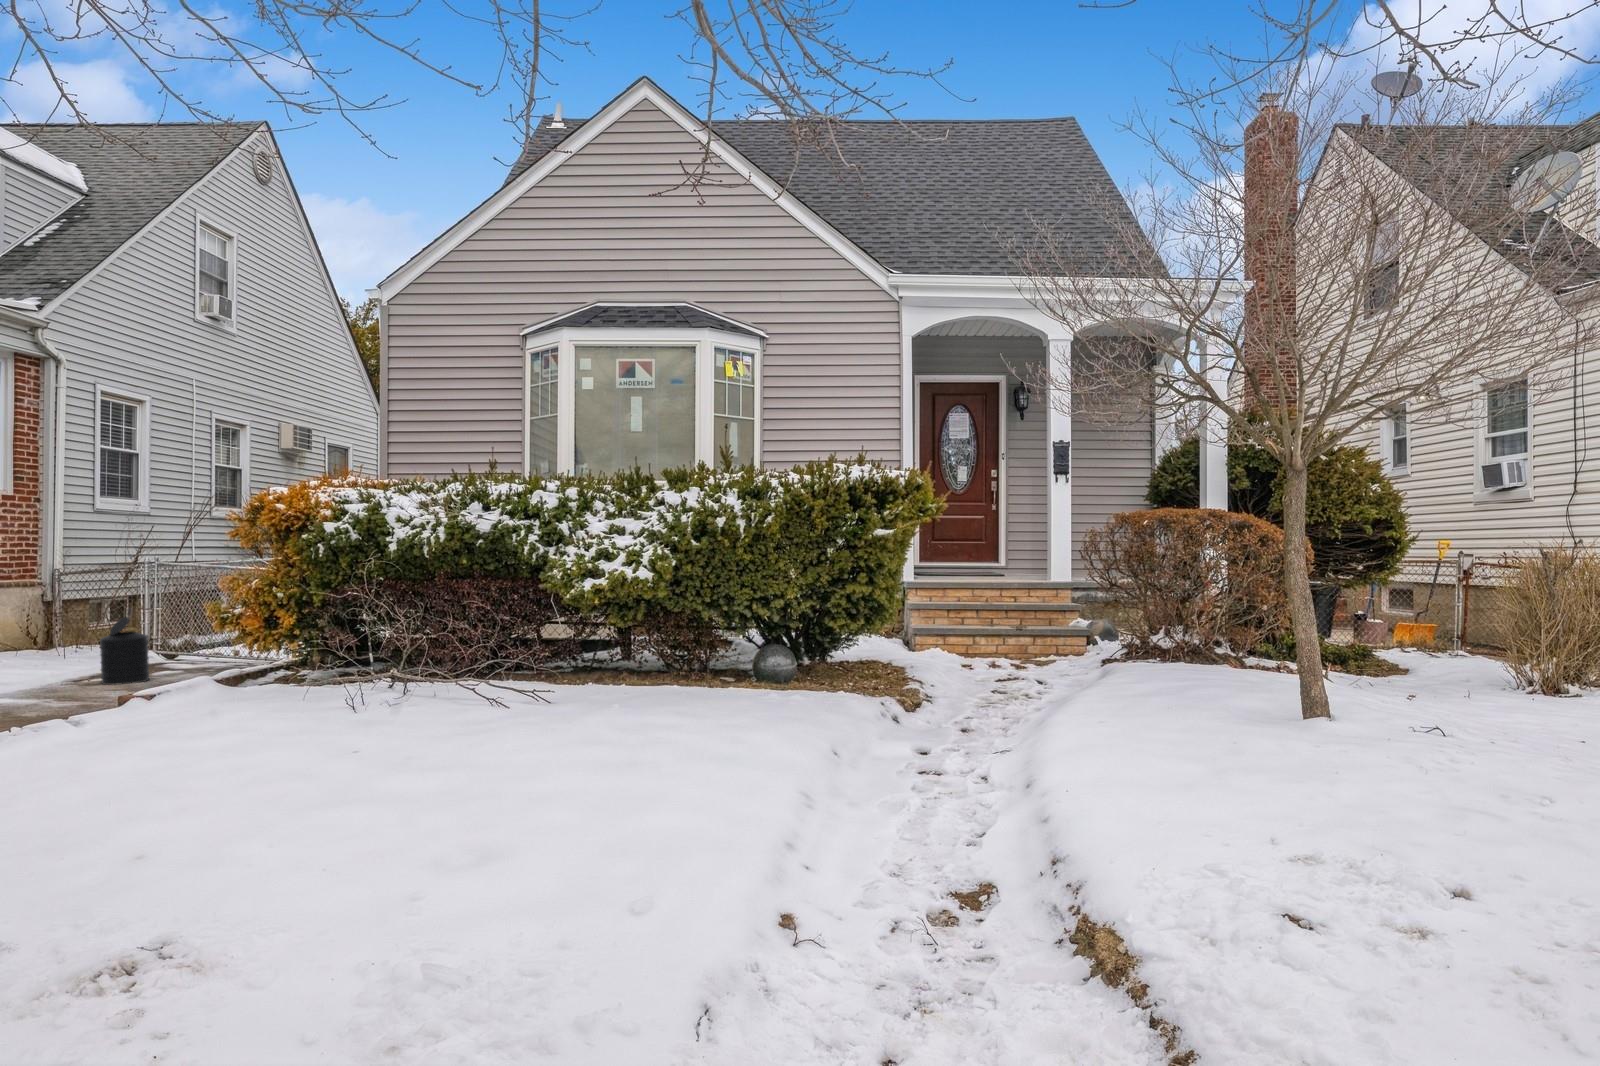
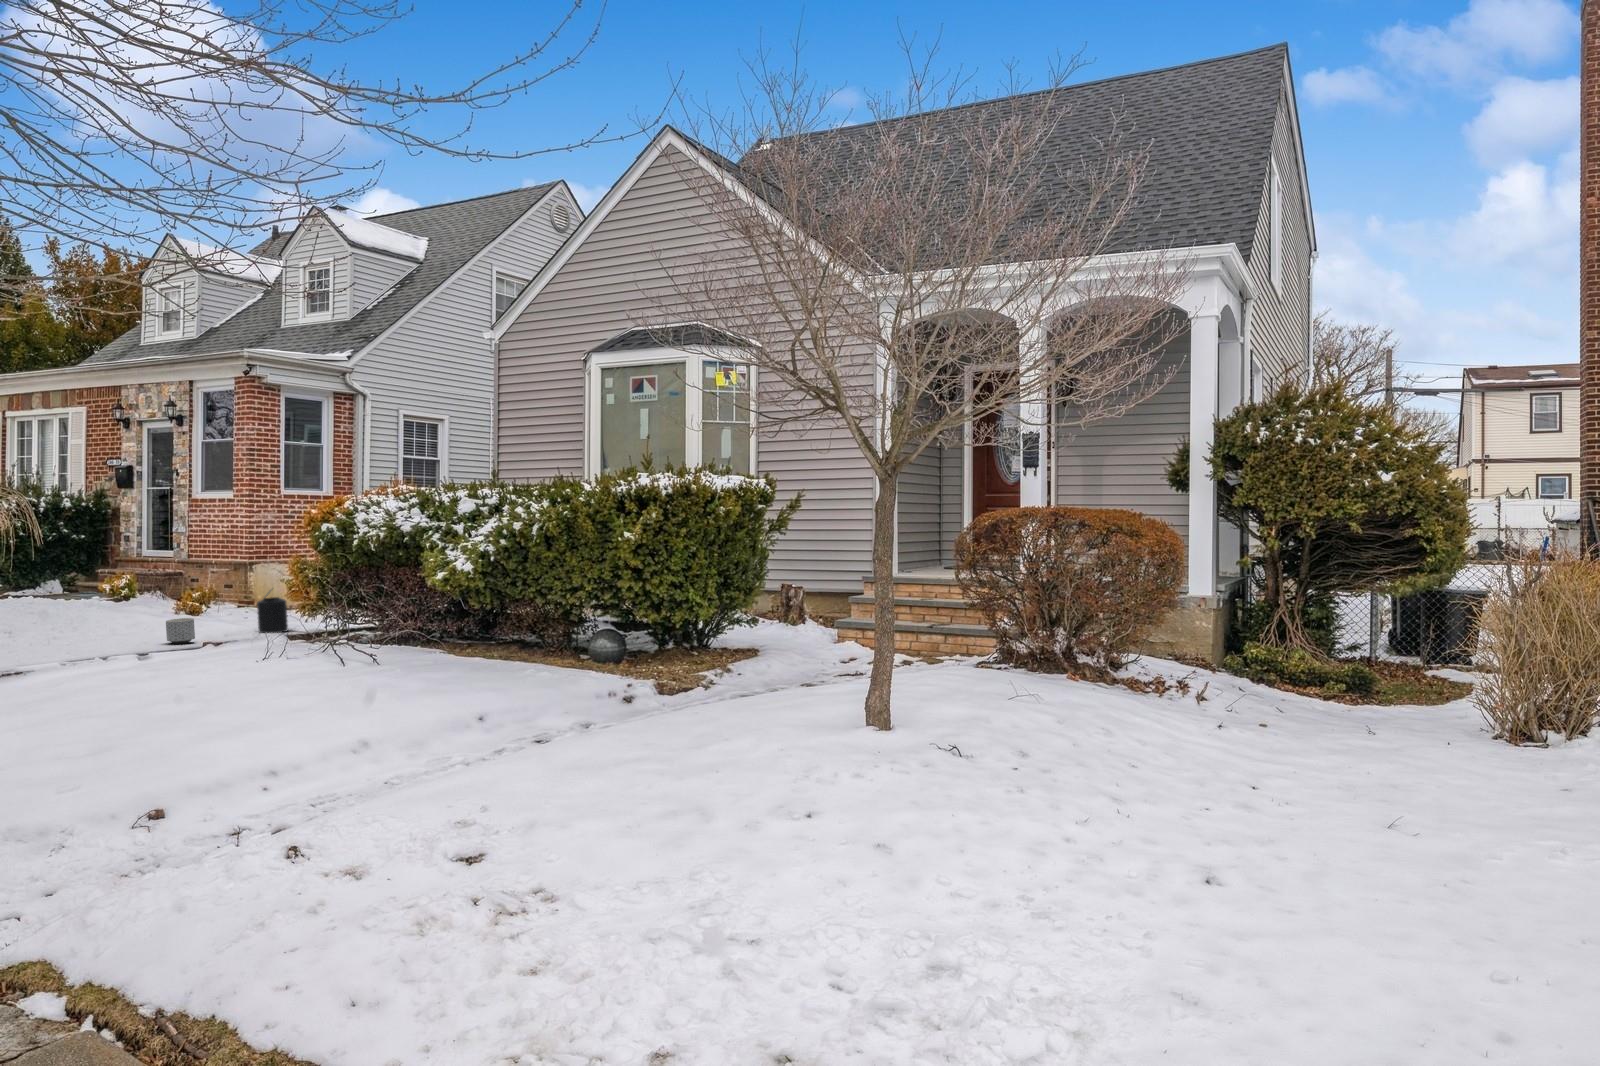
planter: none [29,666,79,708] -> present [166,618,195,644]

